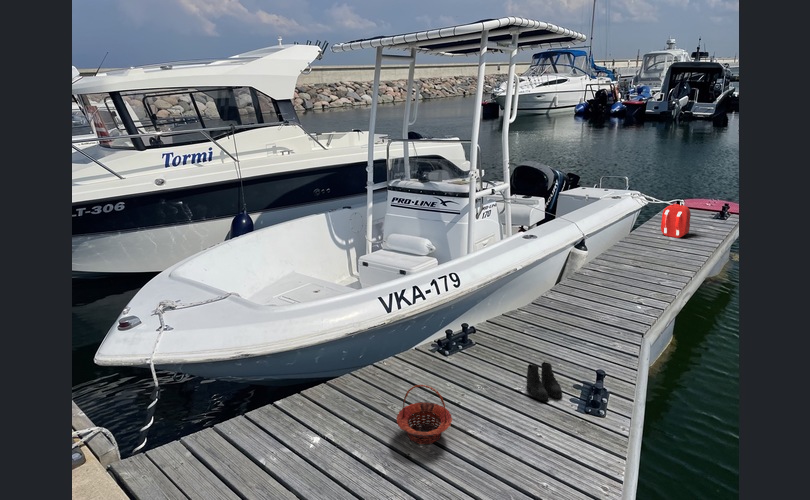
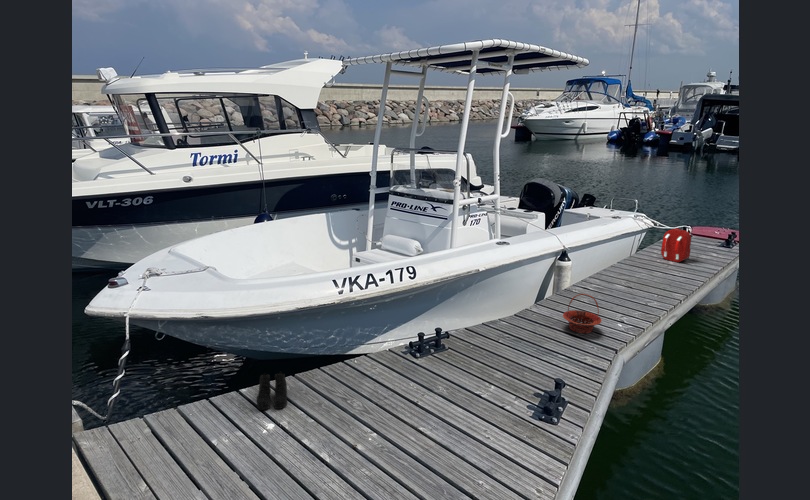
boots: present [527,362,562,400] -> present [257,372,287,410]
basket: present [396,385,452,444] -> present [563,294,602,333]

